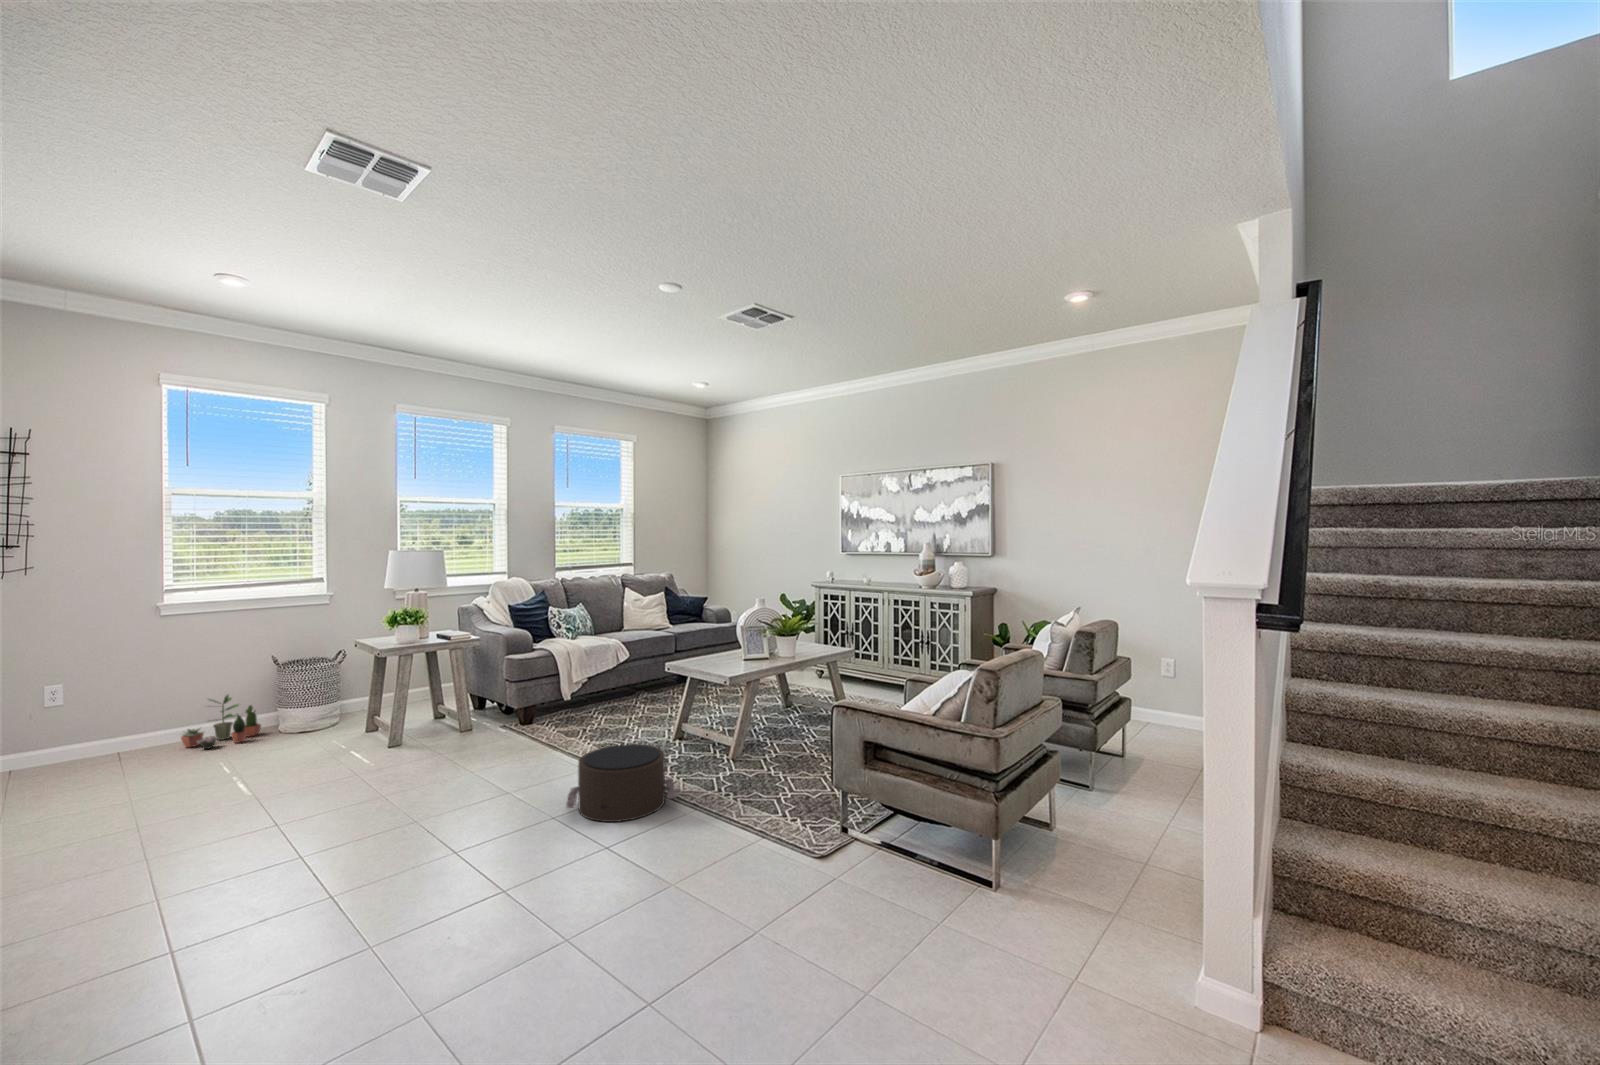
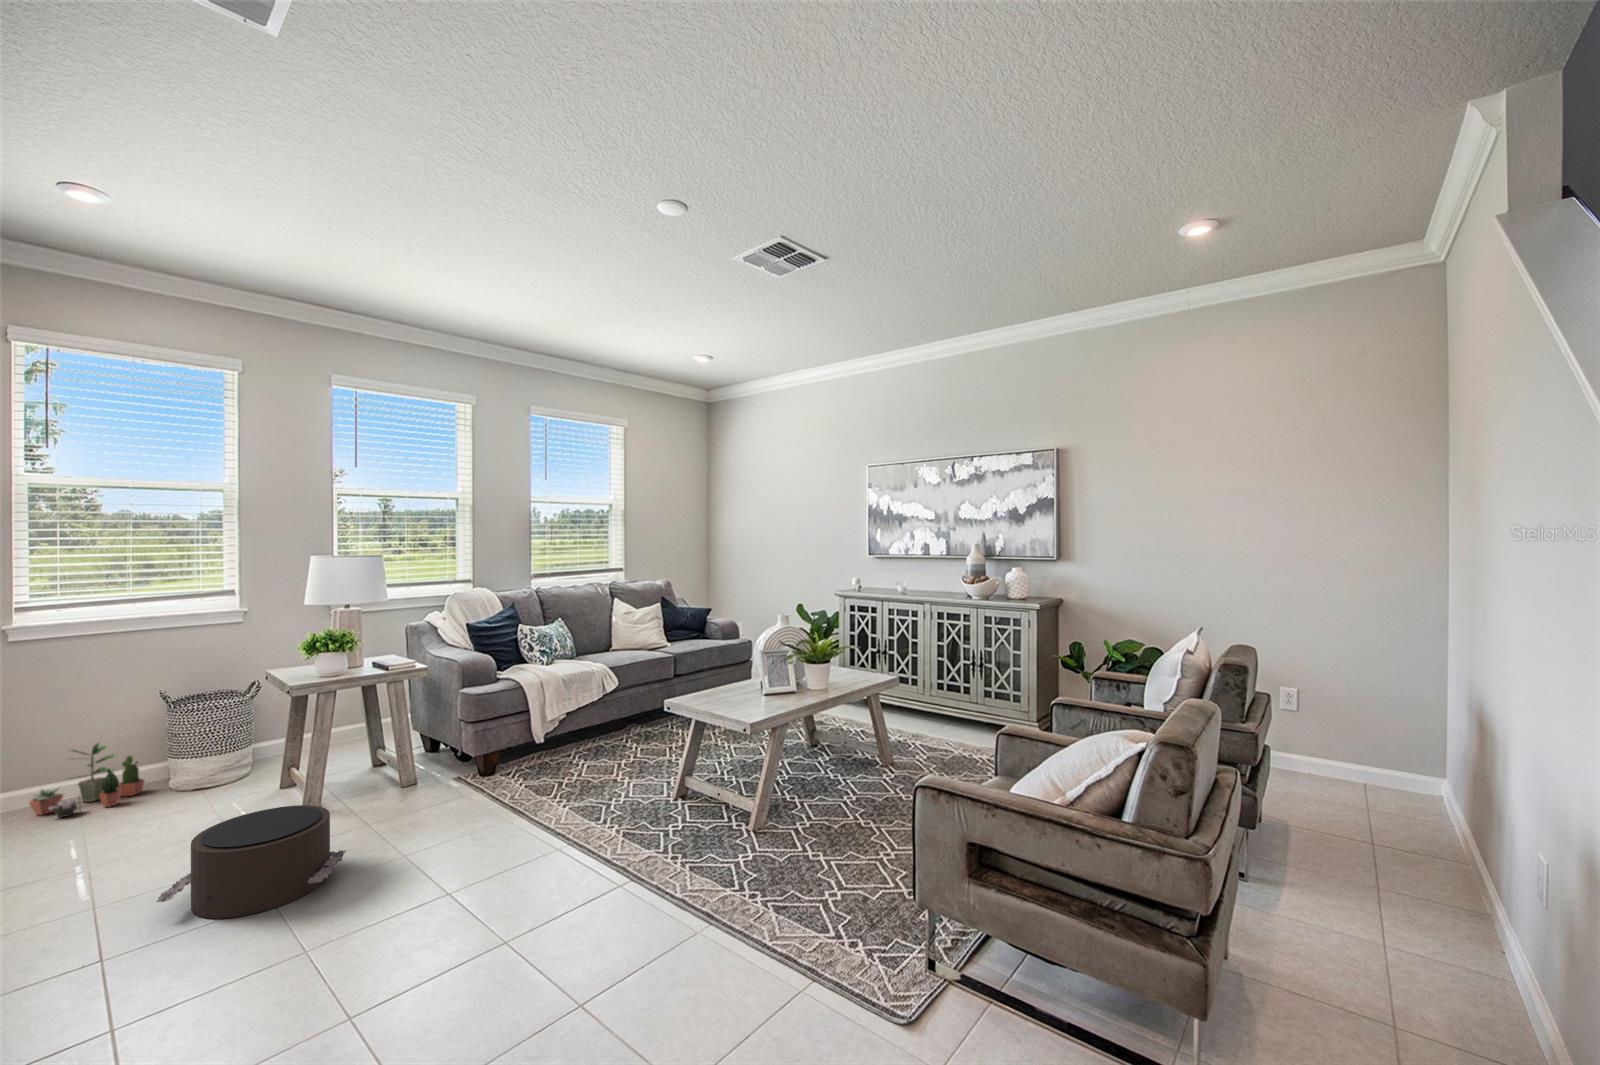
pouf: present [566,744,677,822] -> present [156,805,346,919]

